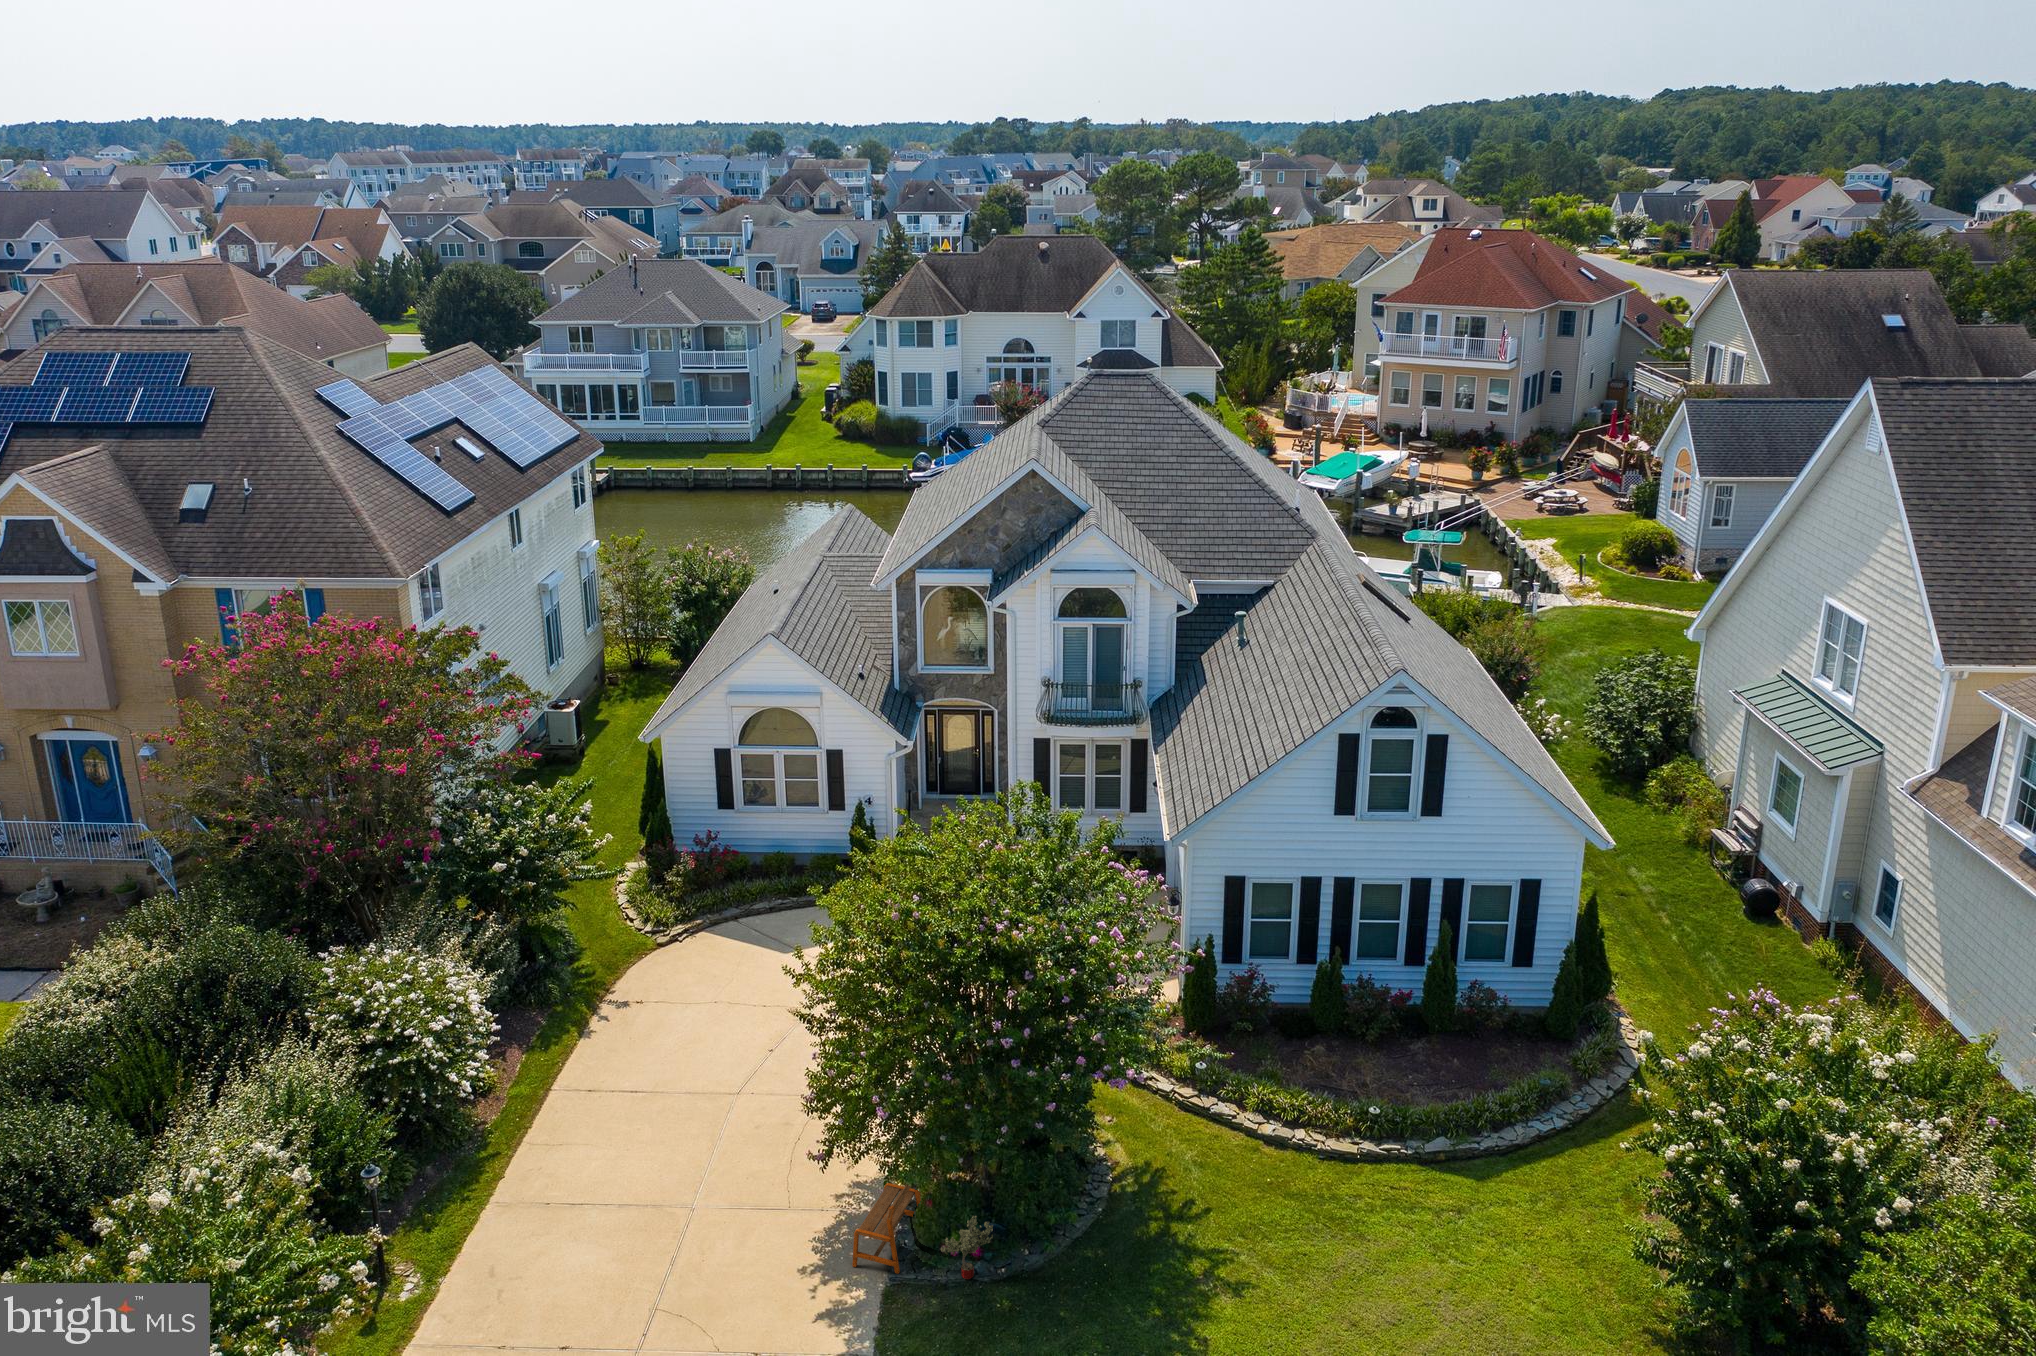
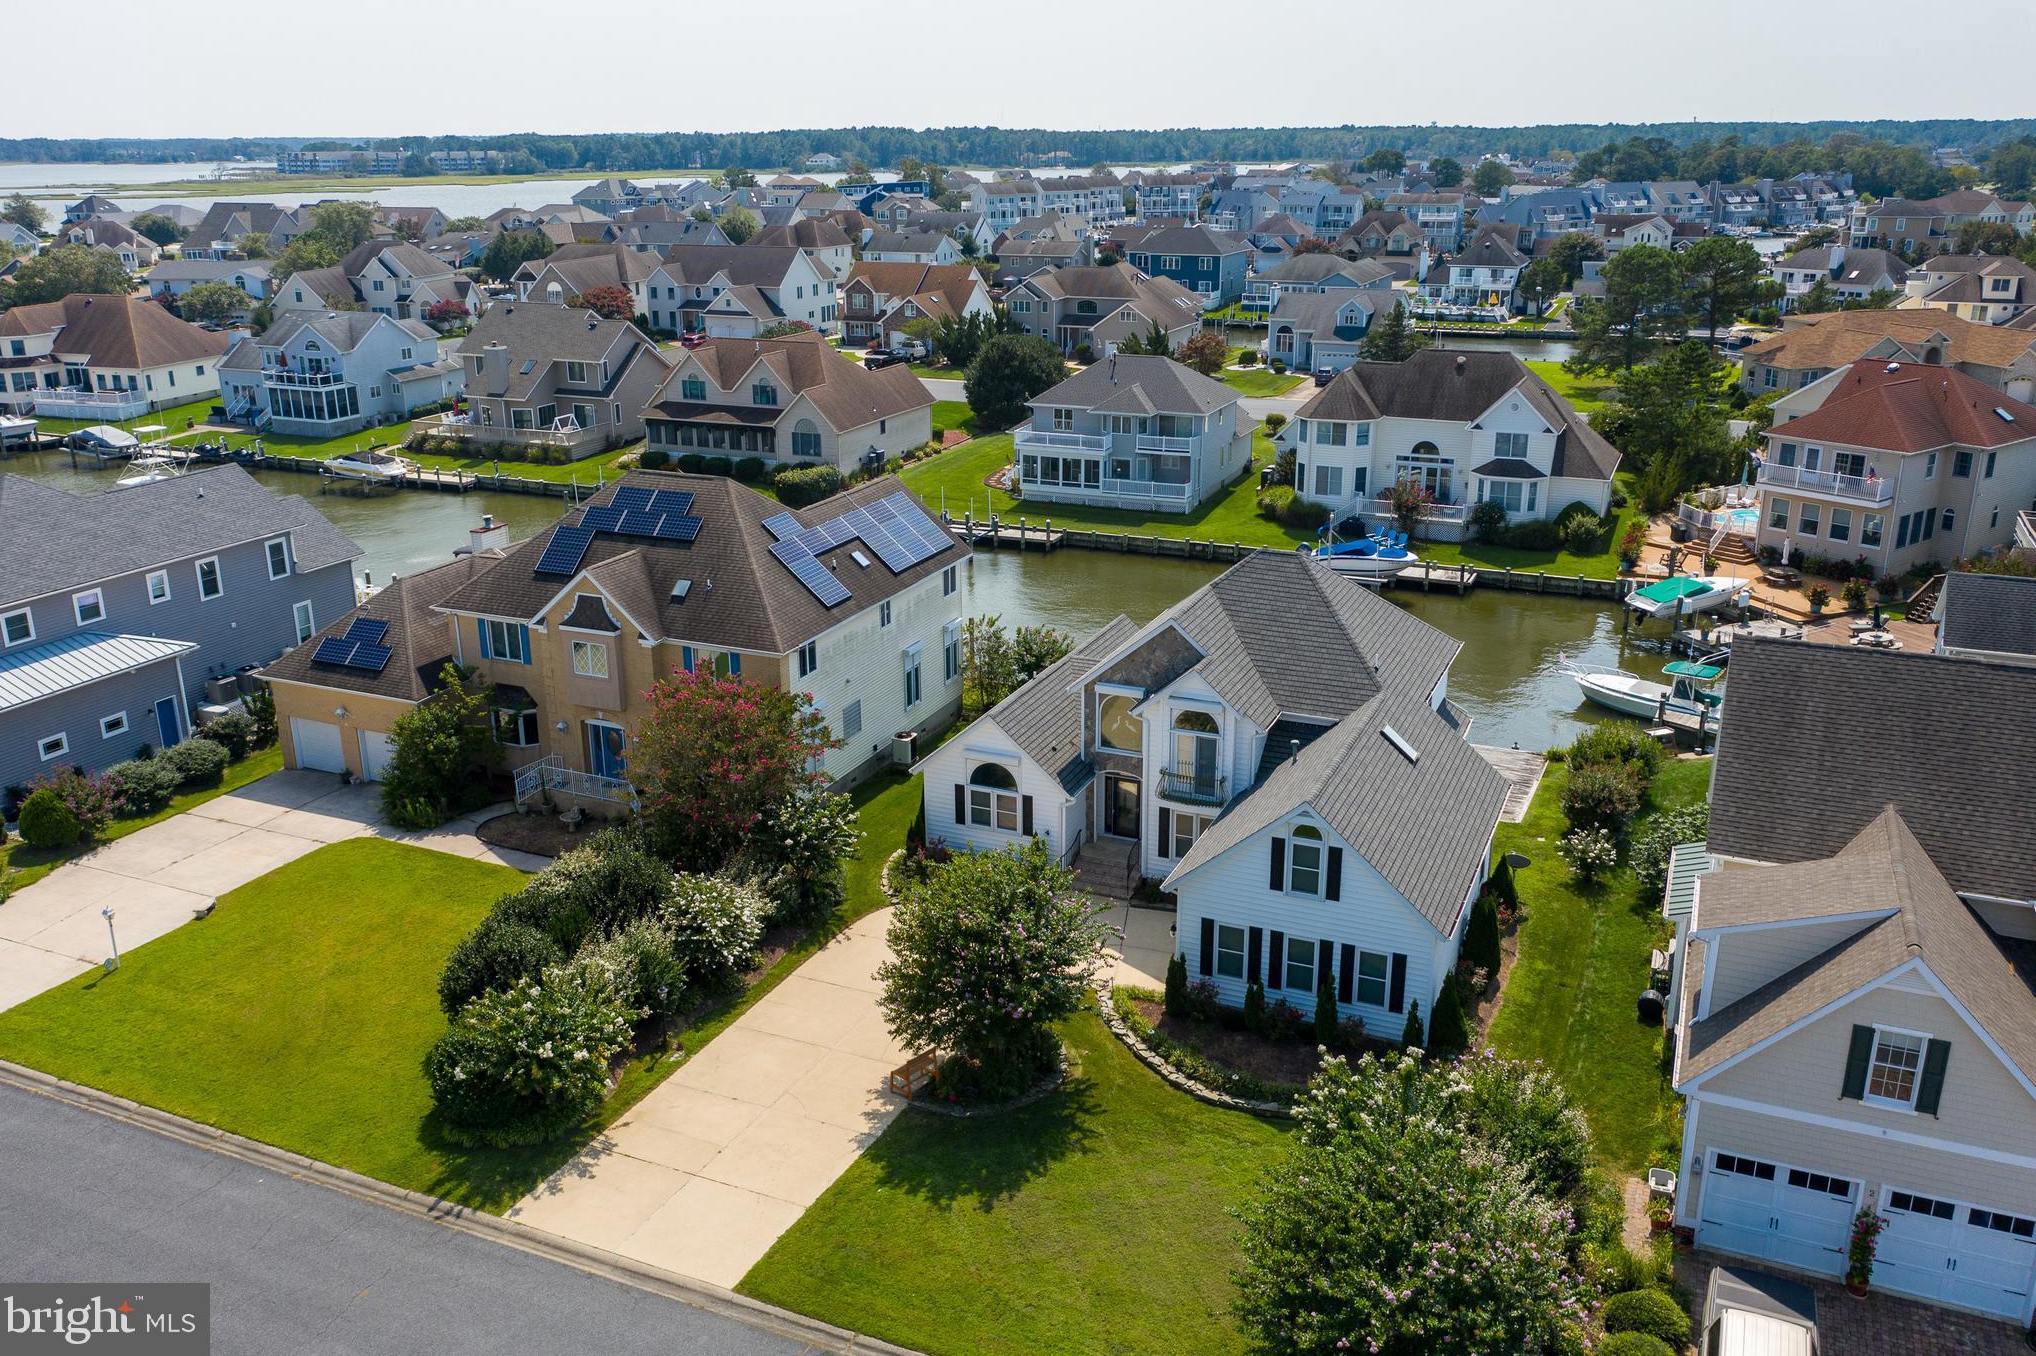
potted tree: present [941,1216,993,1279] -> present [669,1018,686,1050]

